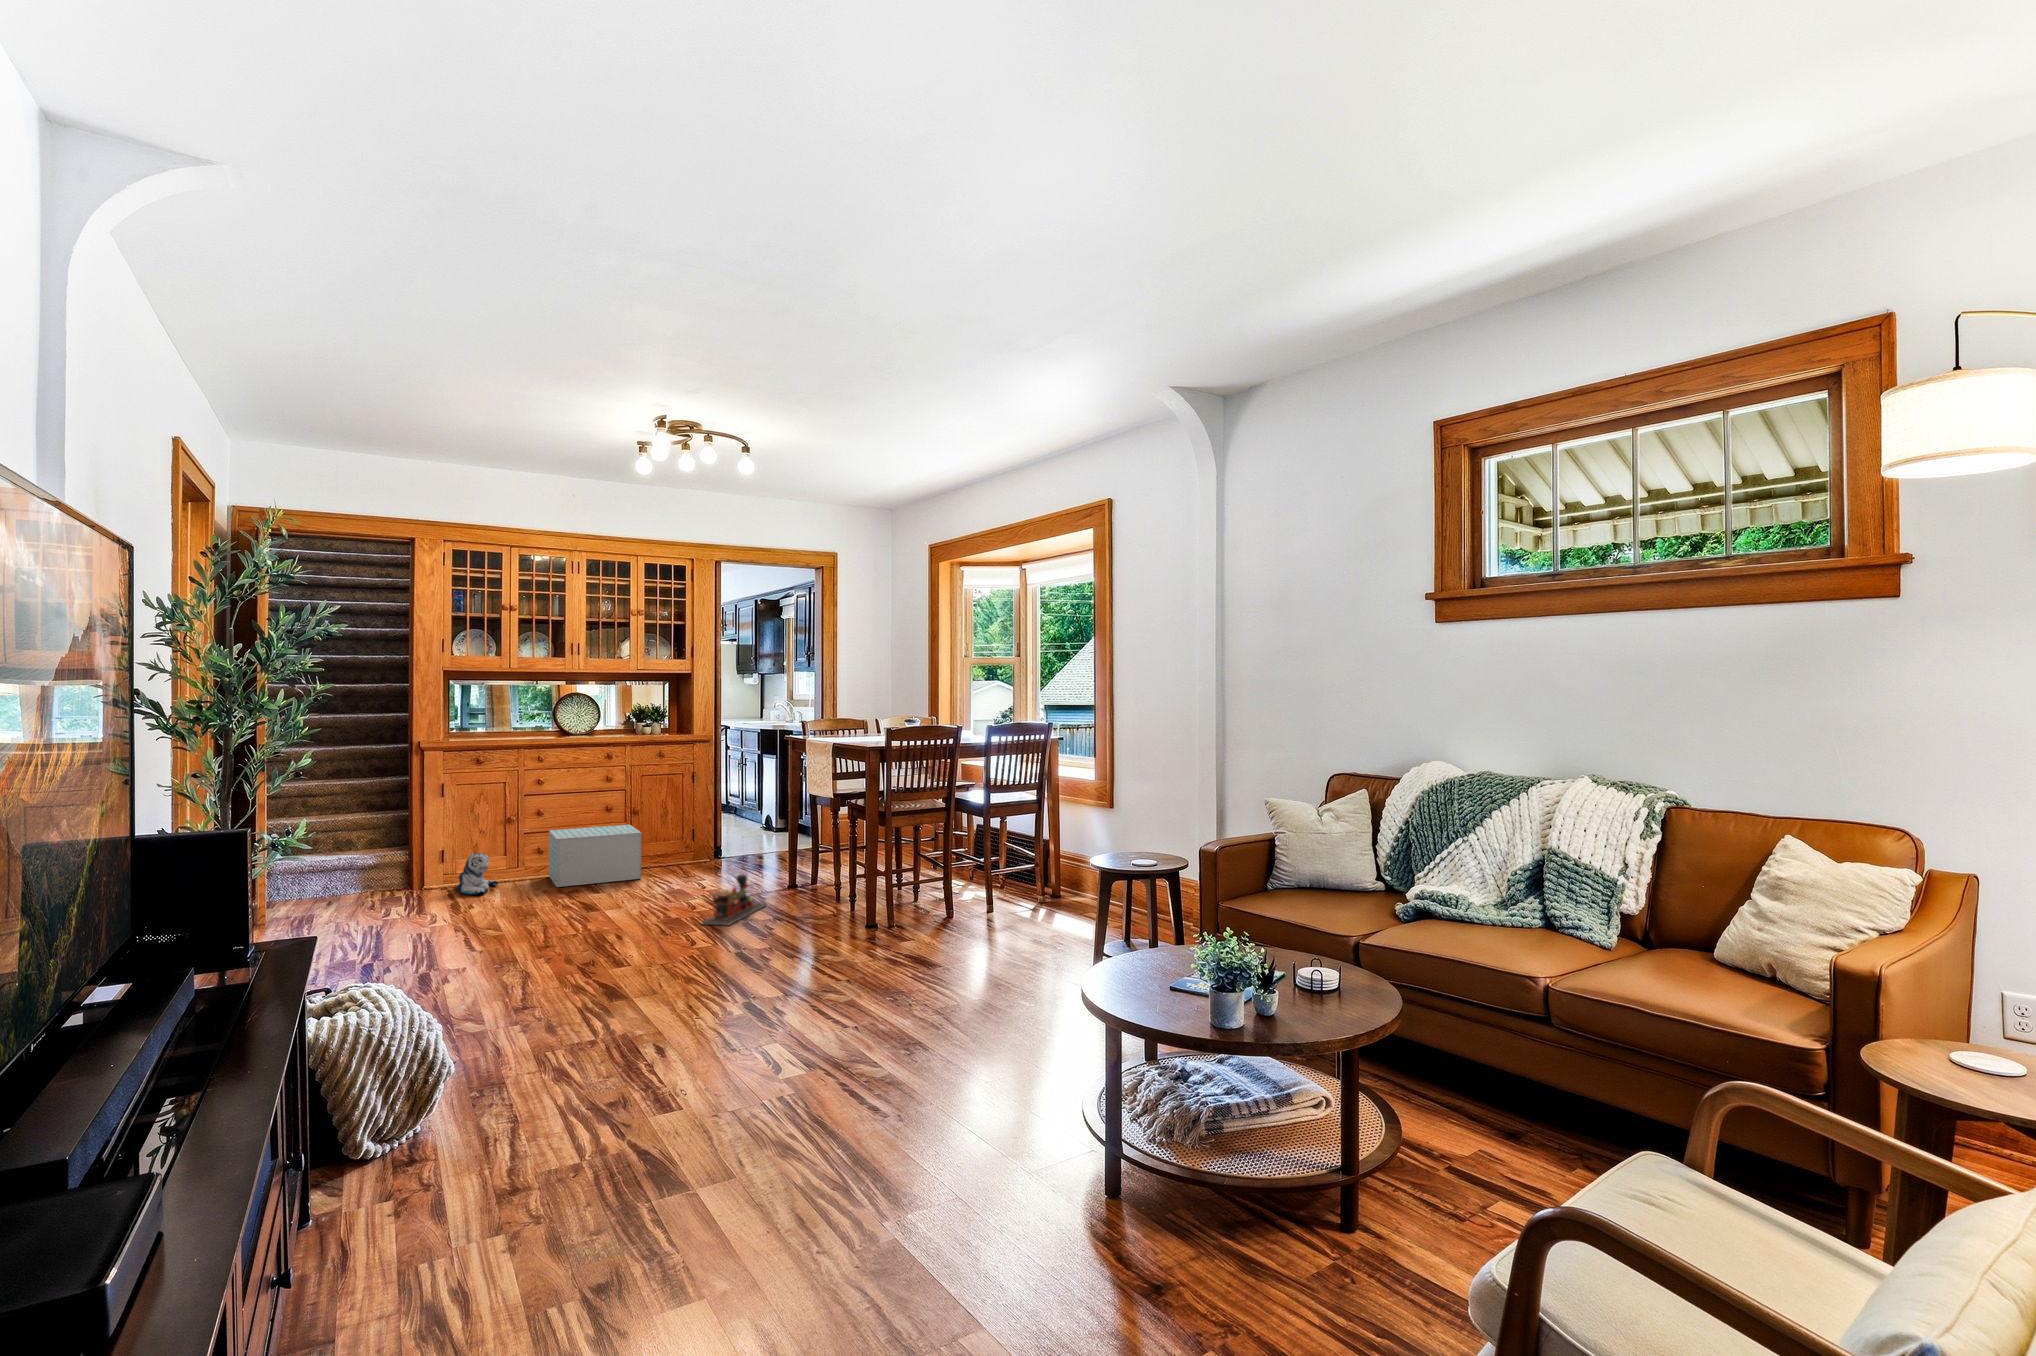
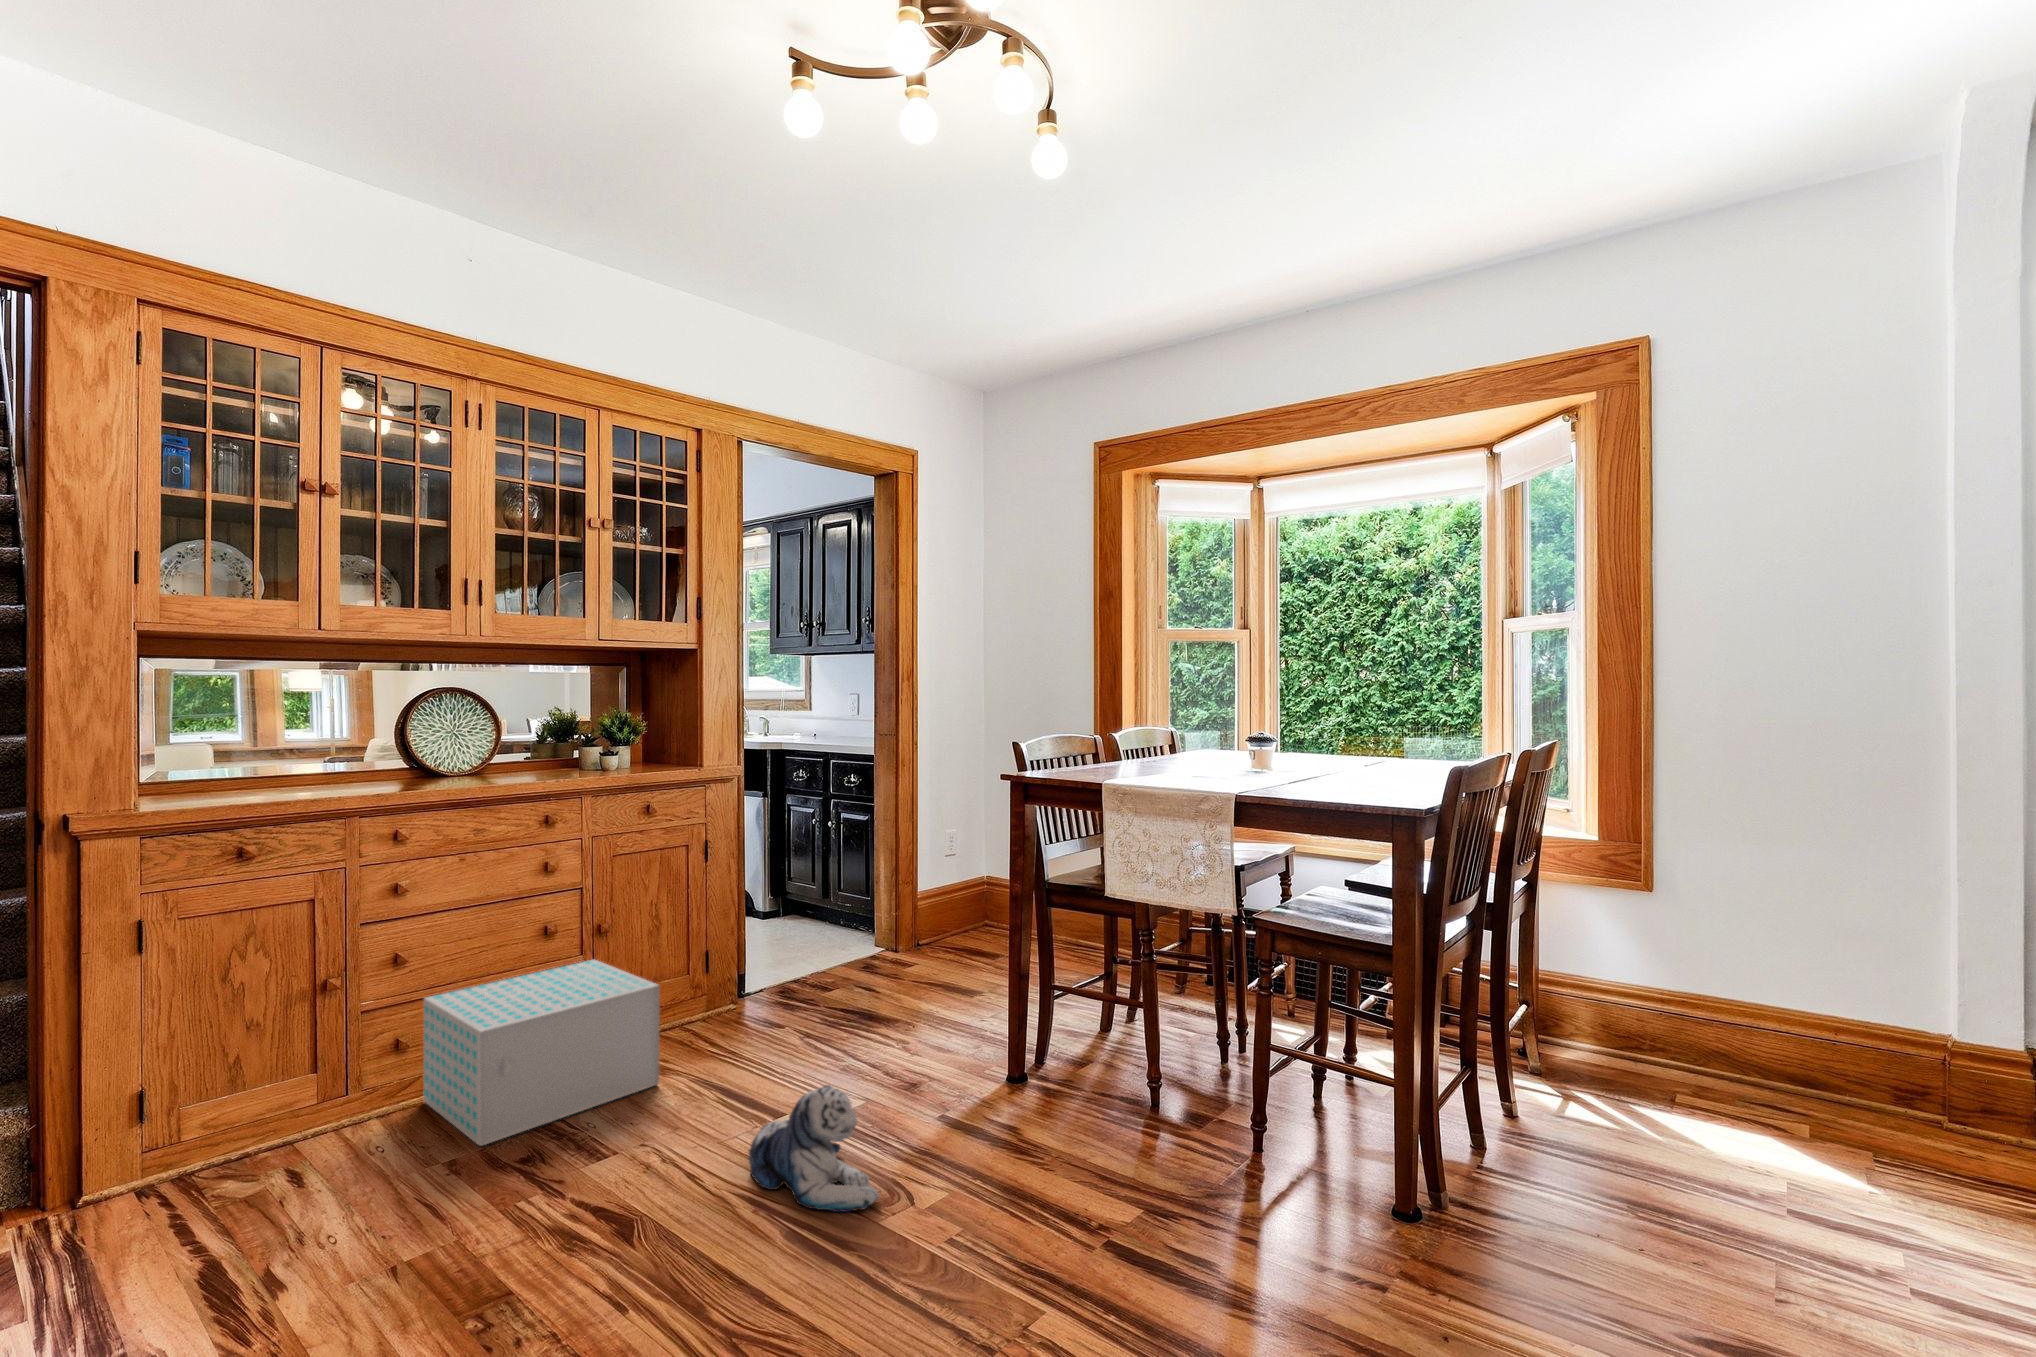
plush toy: present [456,853,498,895] -> present [749,1085,879,1212]
toy train: present [702,874,765,925] -> none [1004,1096,1110,1269]

